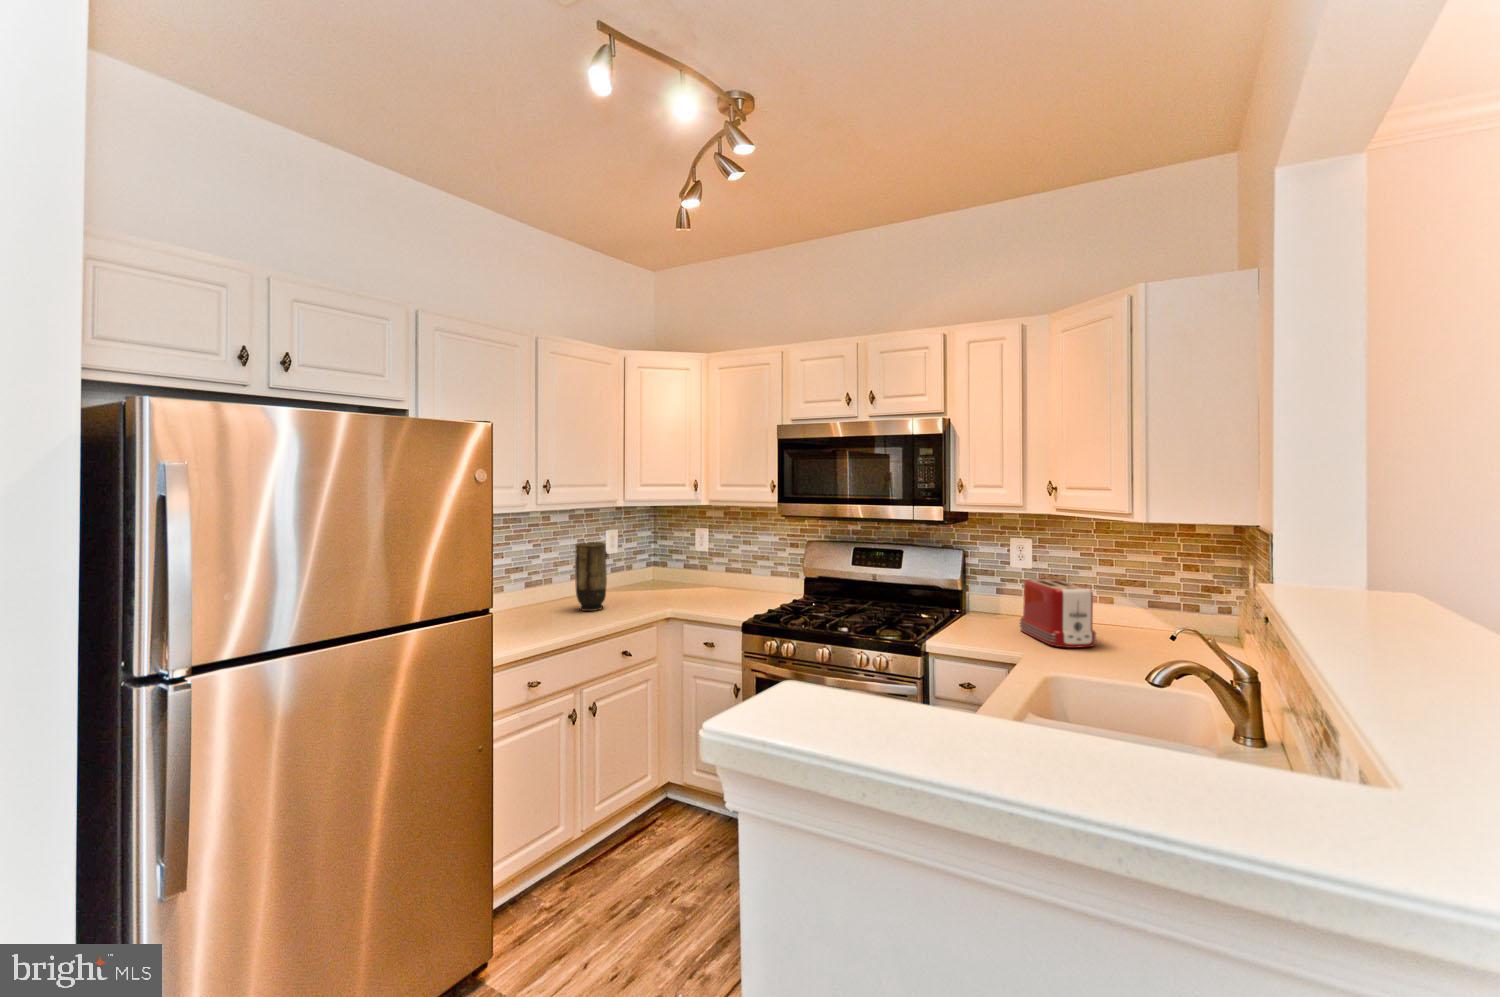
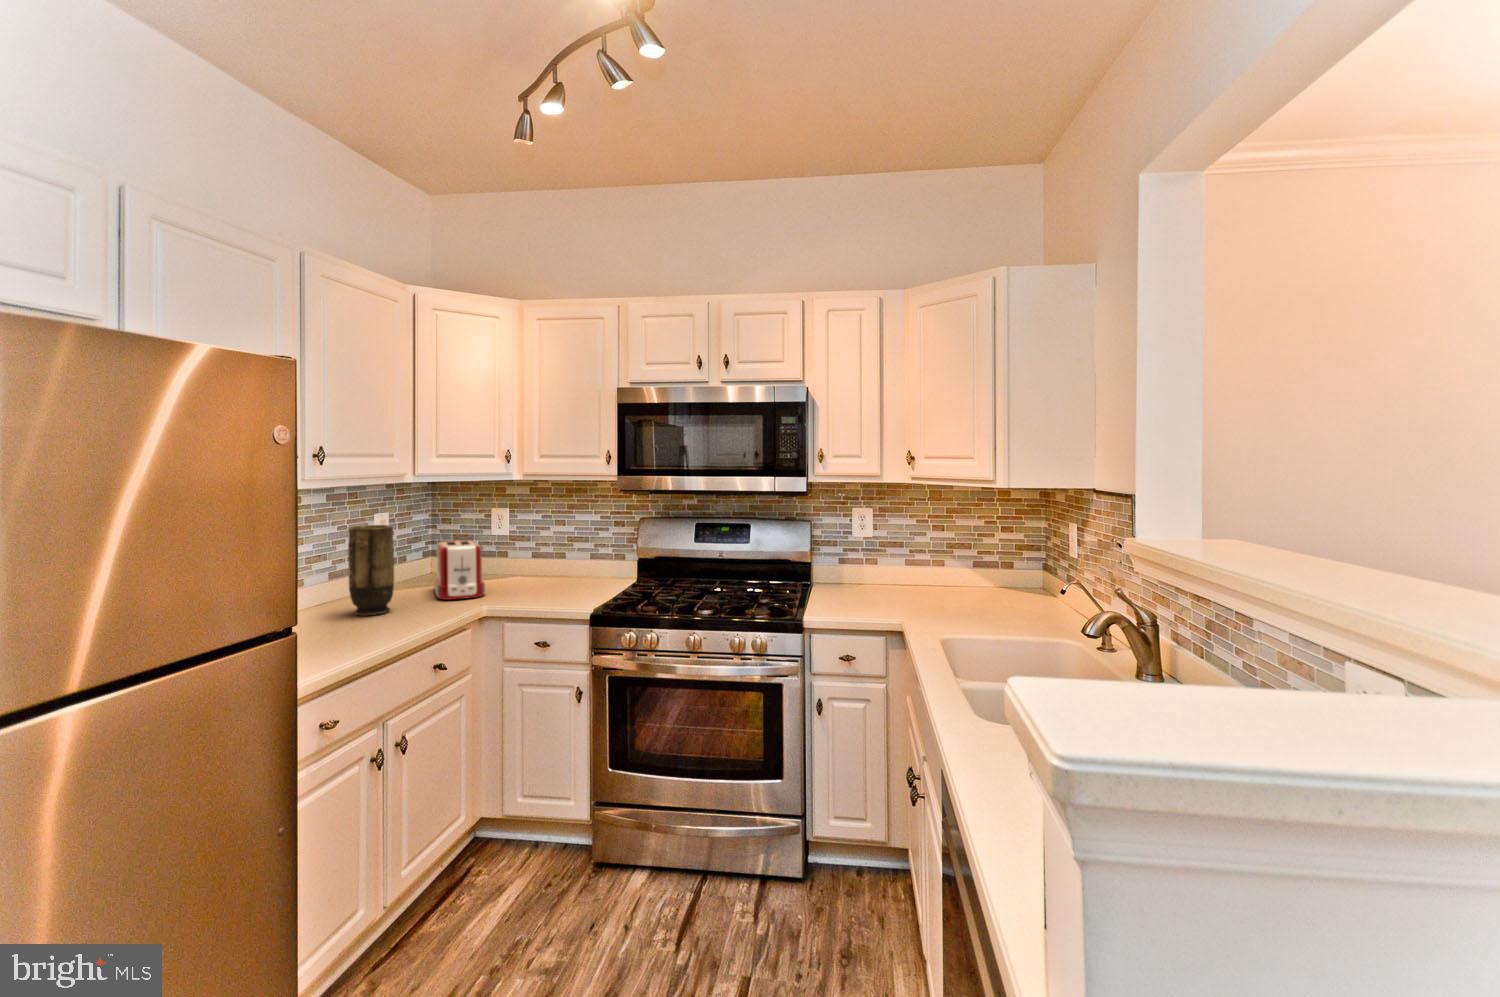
toaster: present [1020,579,1096,648] -> present [434,540,485,600]

